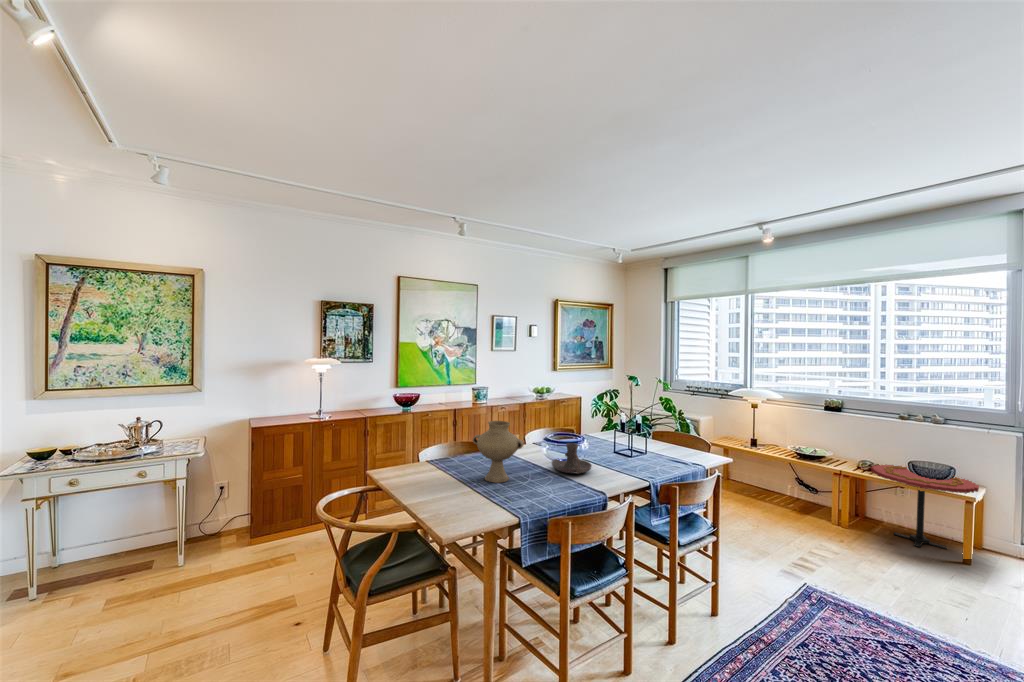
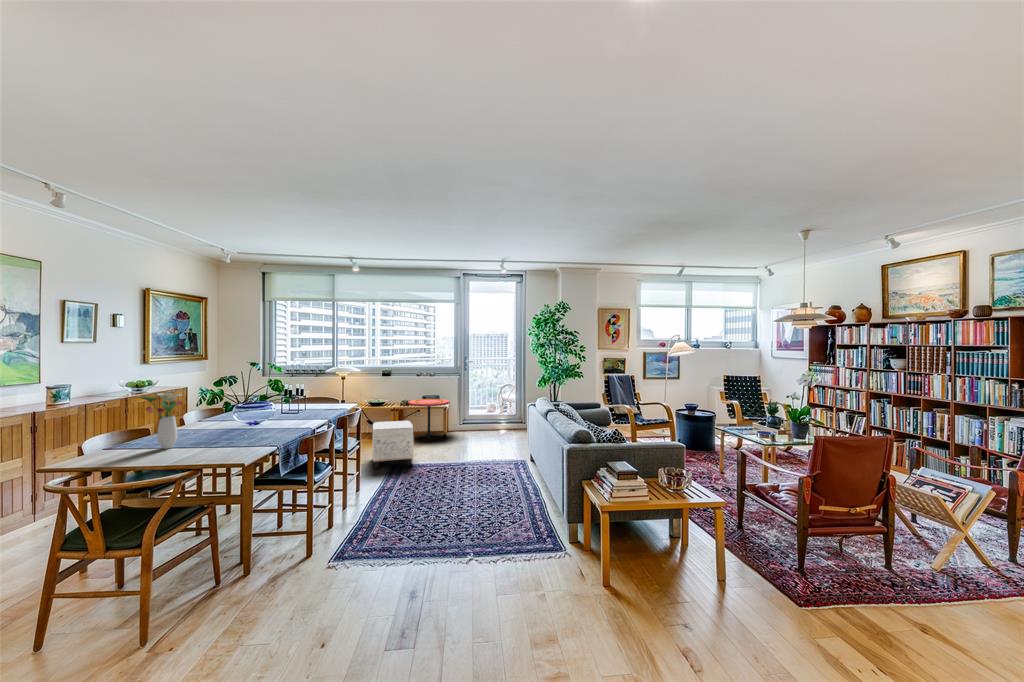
flower arrangement: none [401,410,443,479] -> present [135,393,182,449]
vase: present [473,421,524,483] -> none [205,394,249,438]
candle holder: present [552,443,592,474] -> none [255,405,287,425]
ottoman: none [767,494,858,602] -> present [373,421,414,468]

